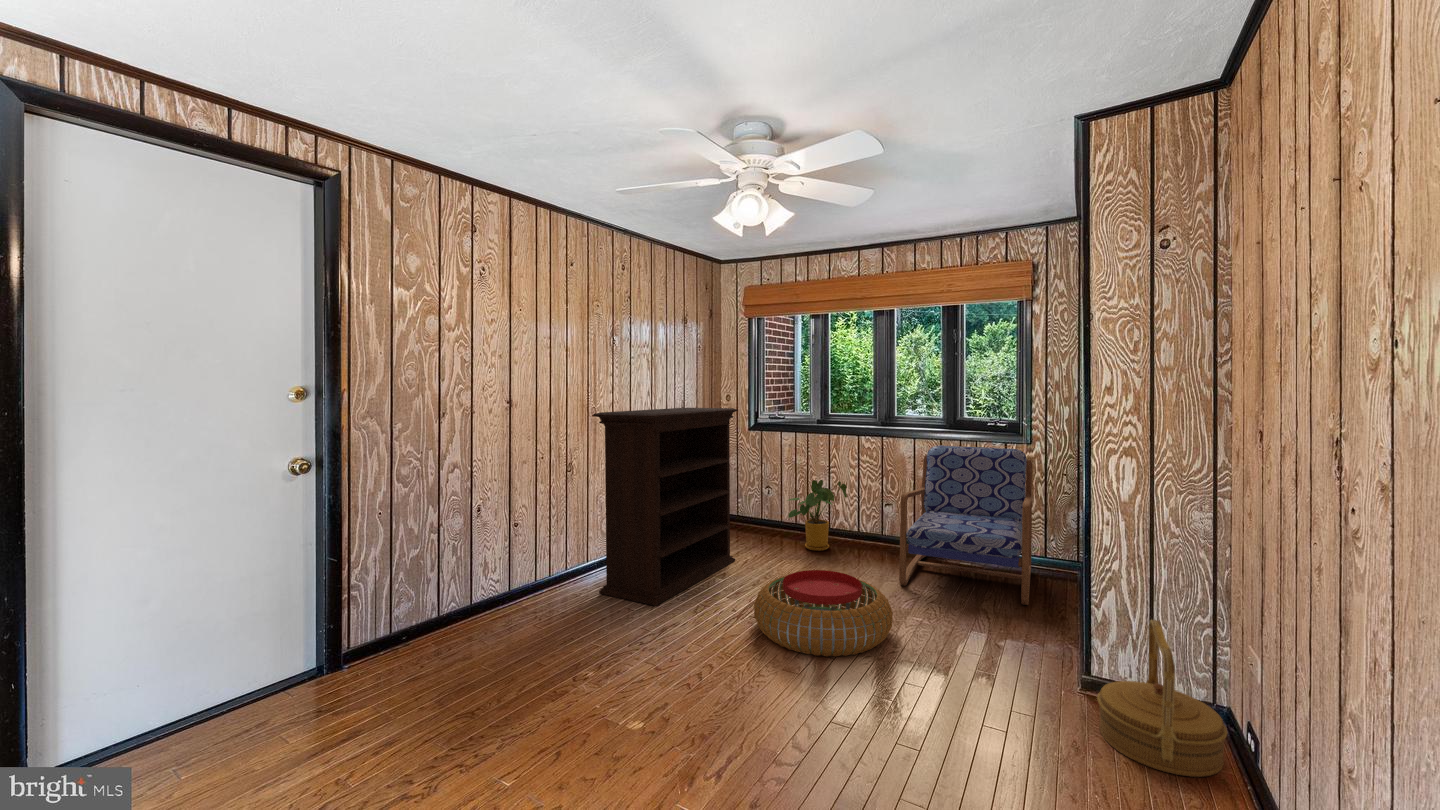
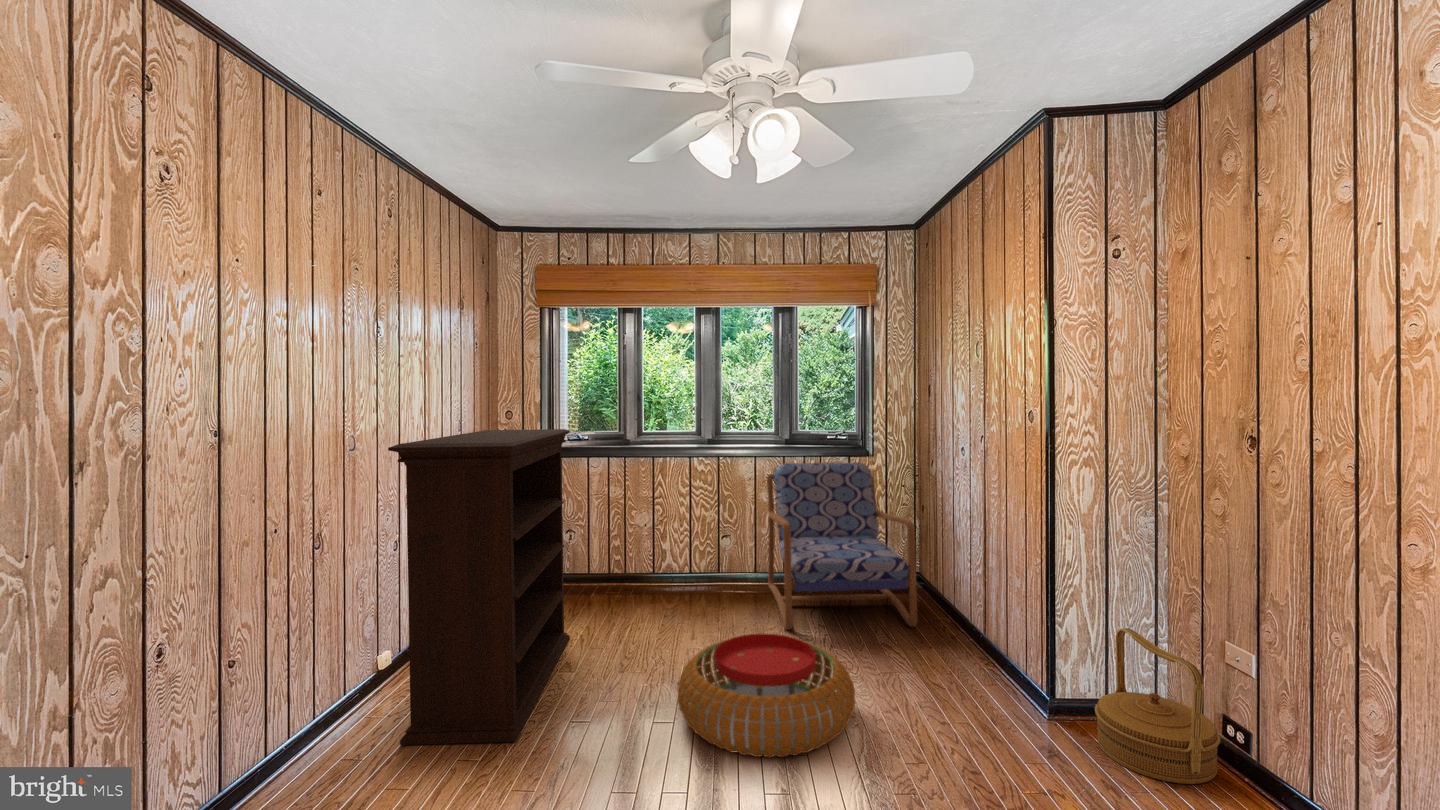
house plant: present [788,480,847,551] -> none [617,513,684,604]

